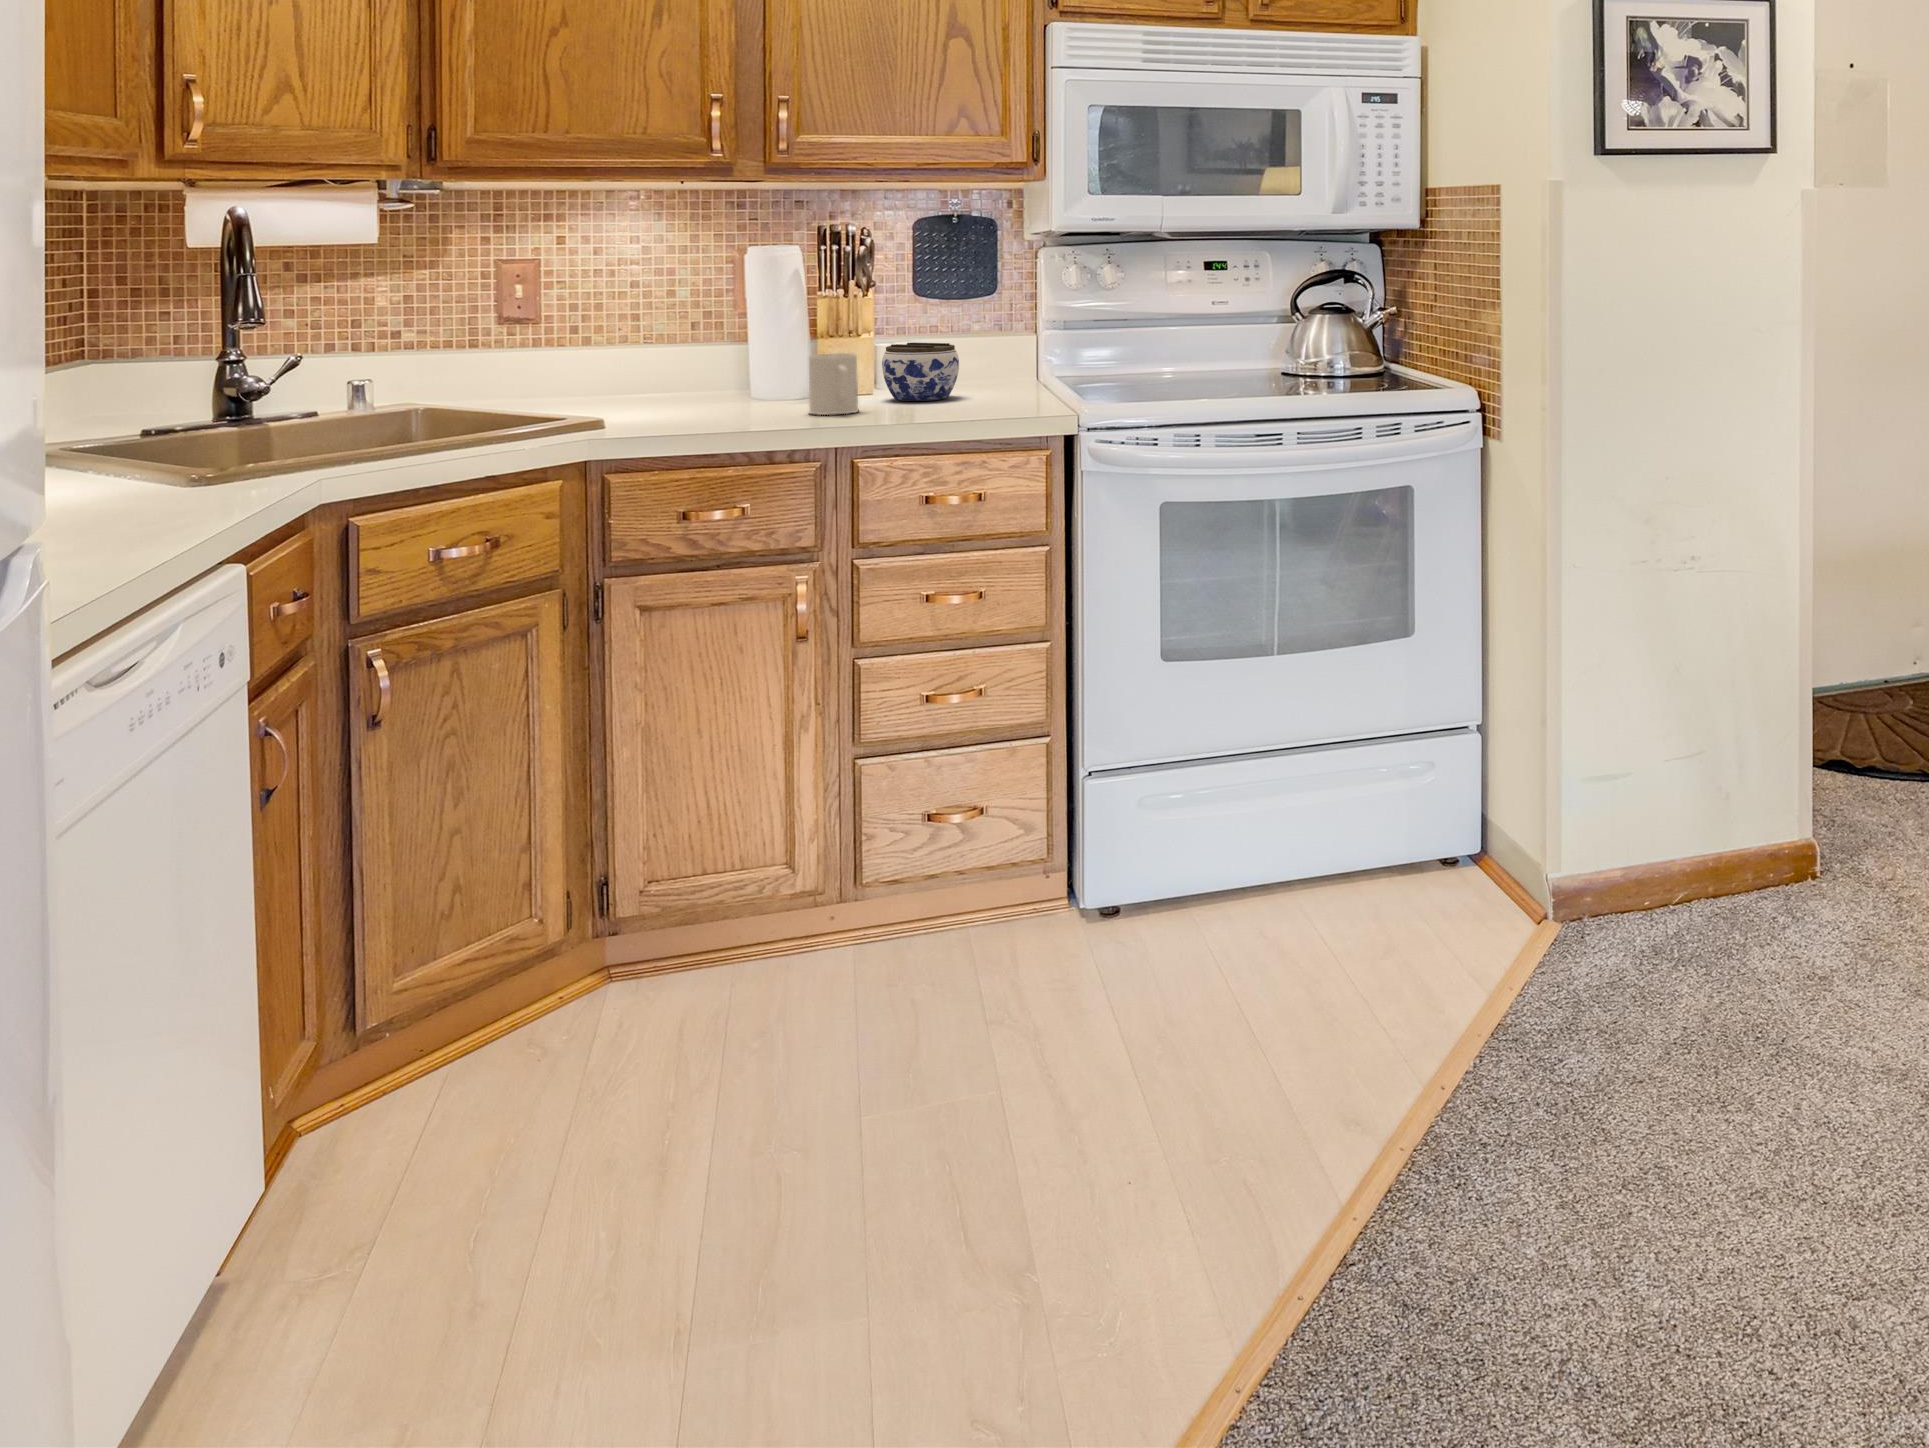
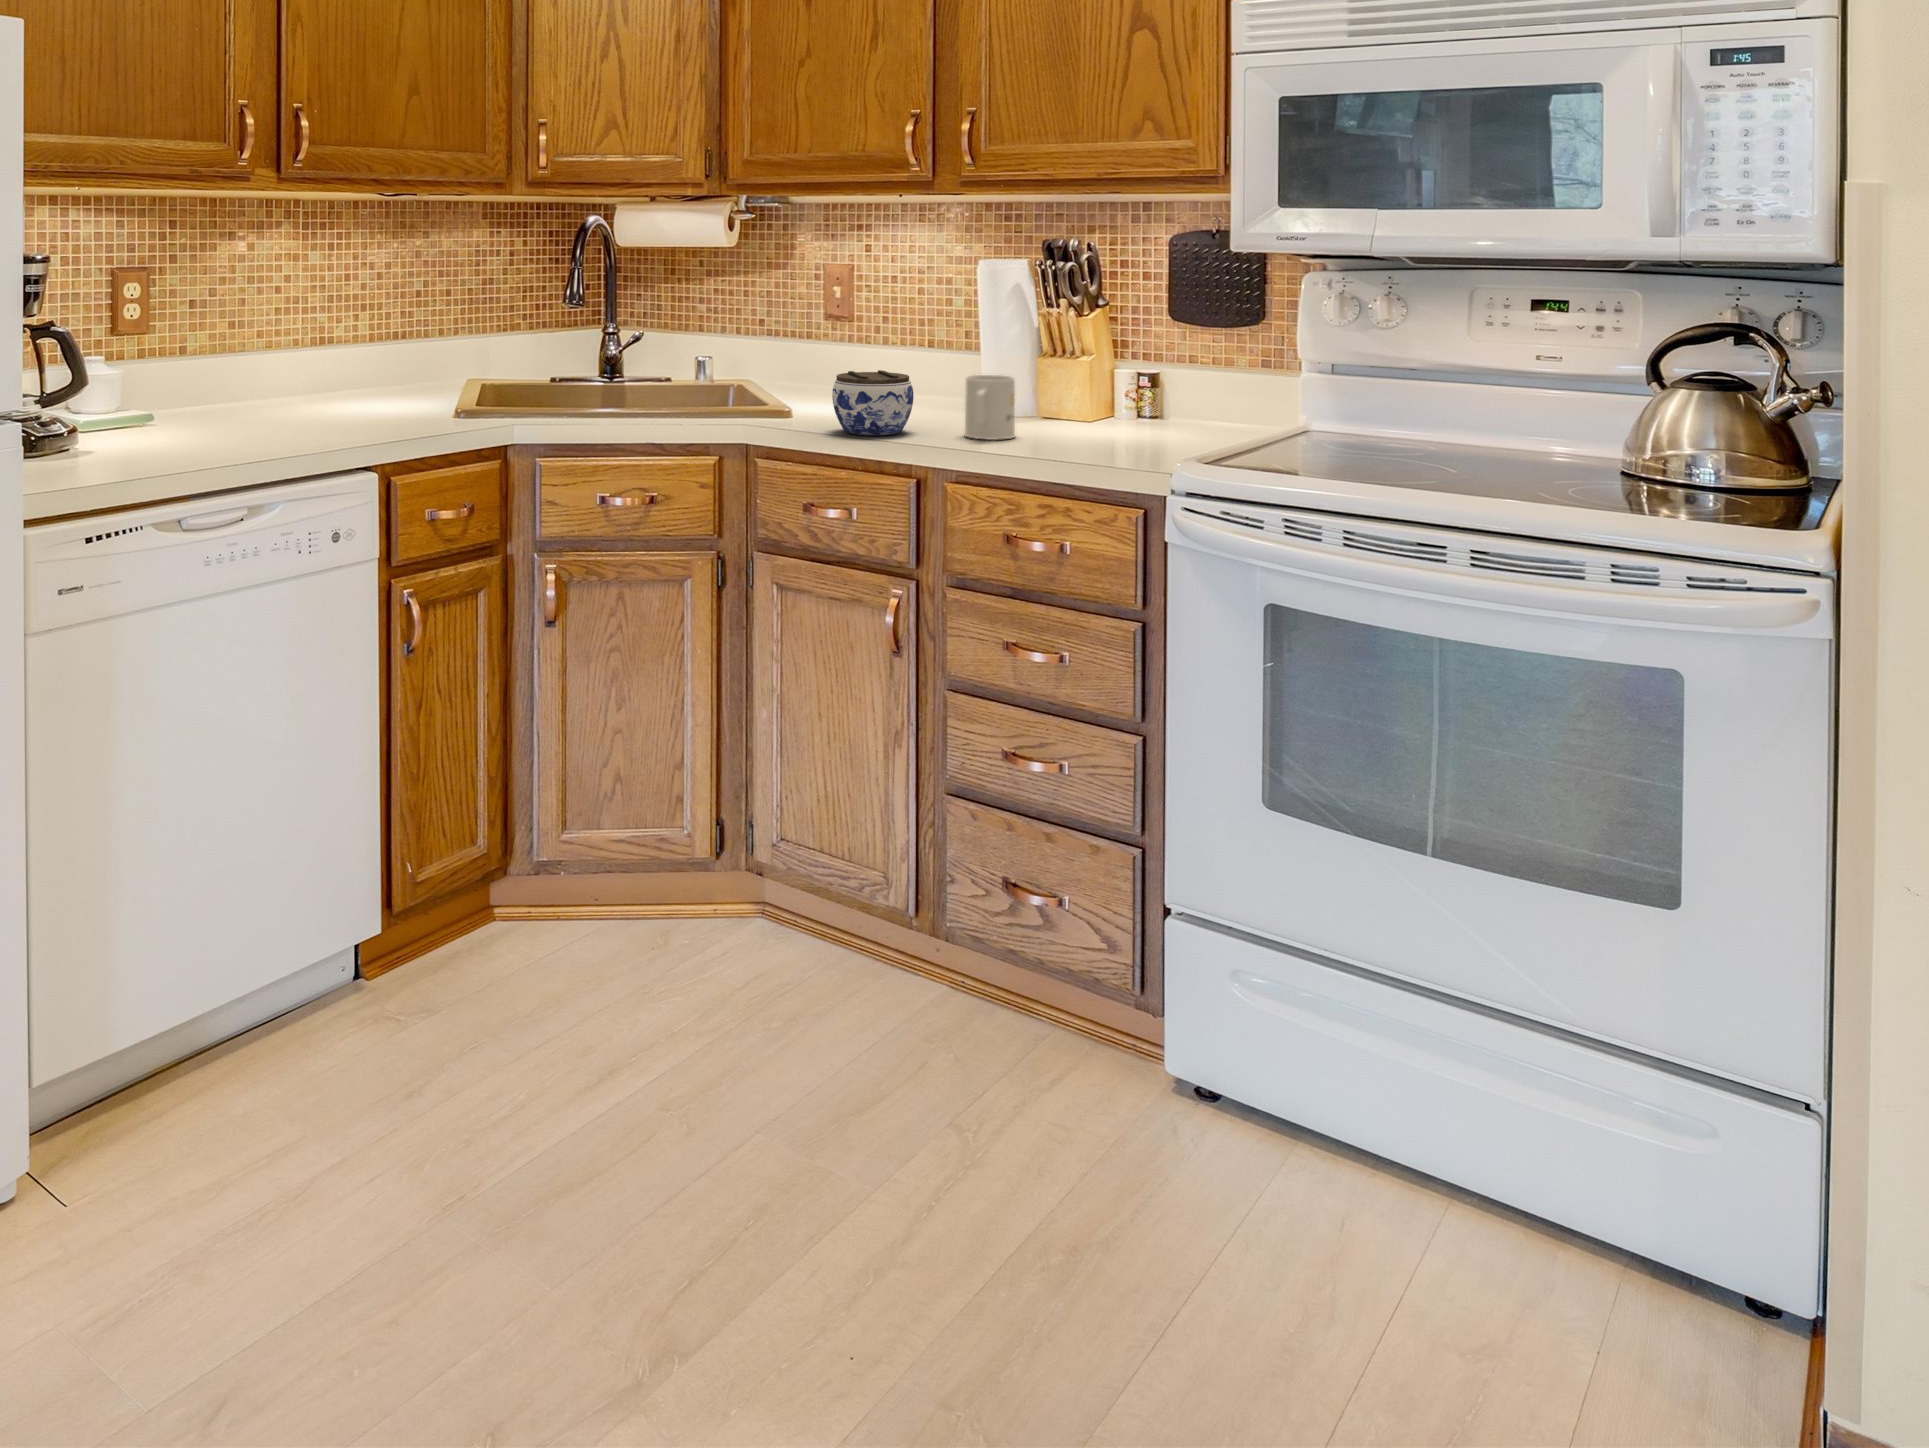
jar: present [882,343,959,401] -> present [832,370,913,436]

